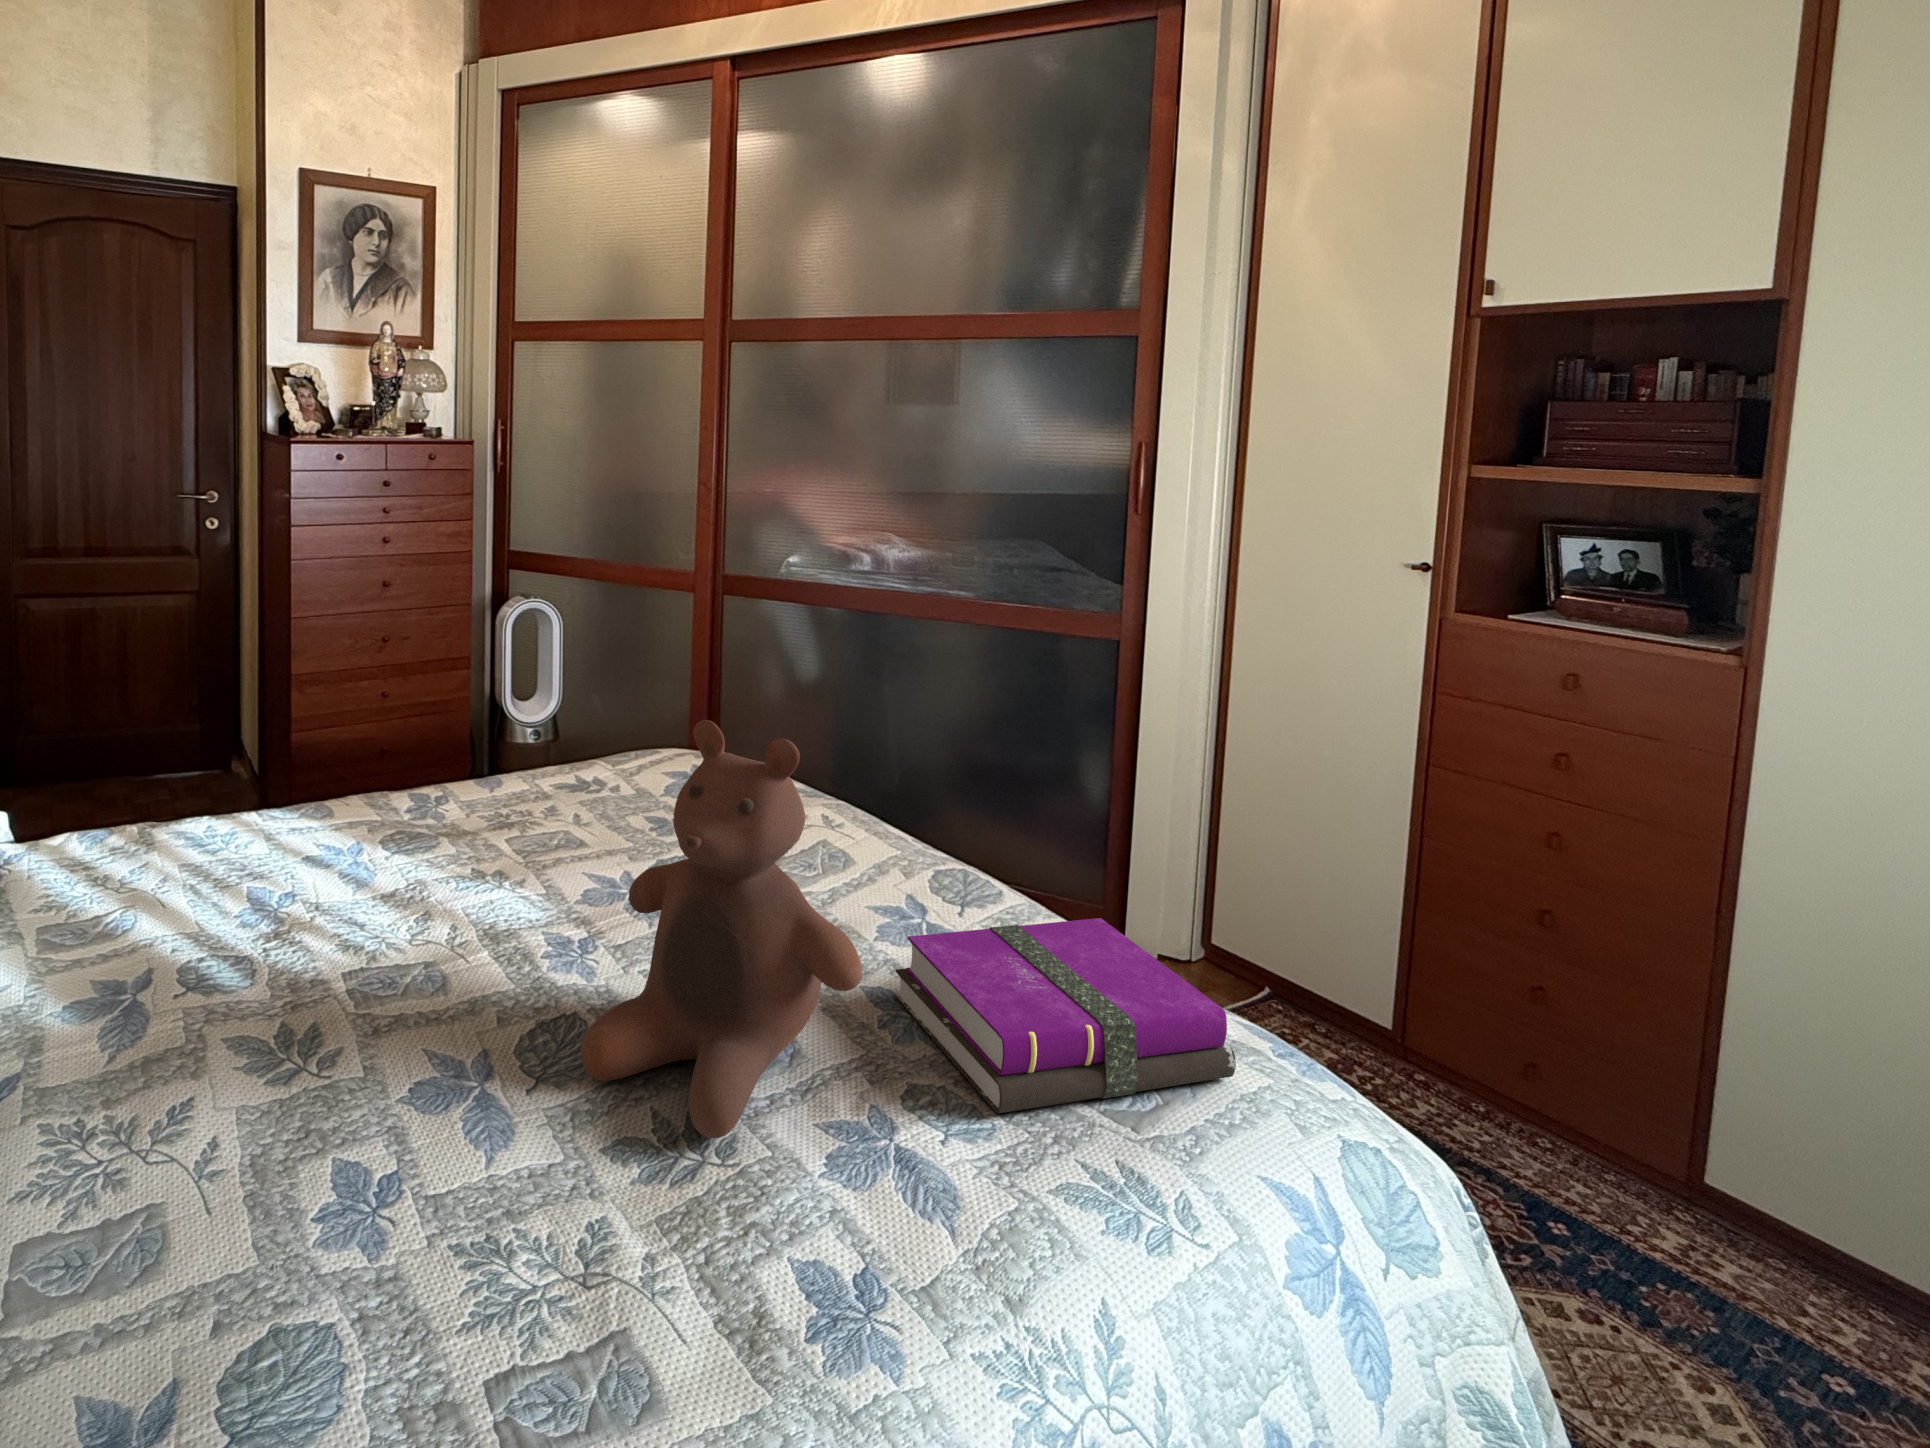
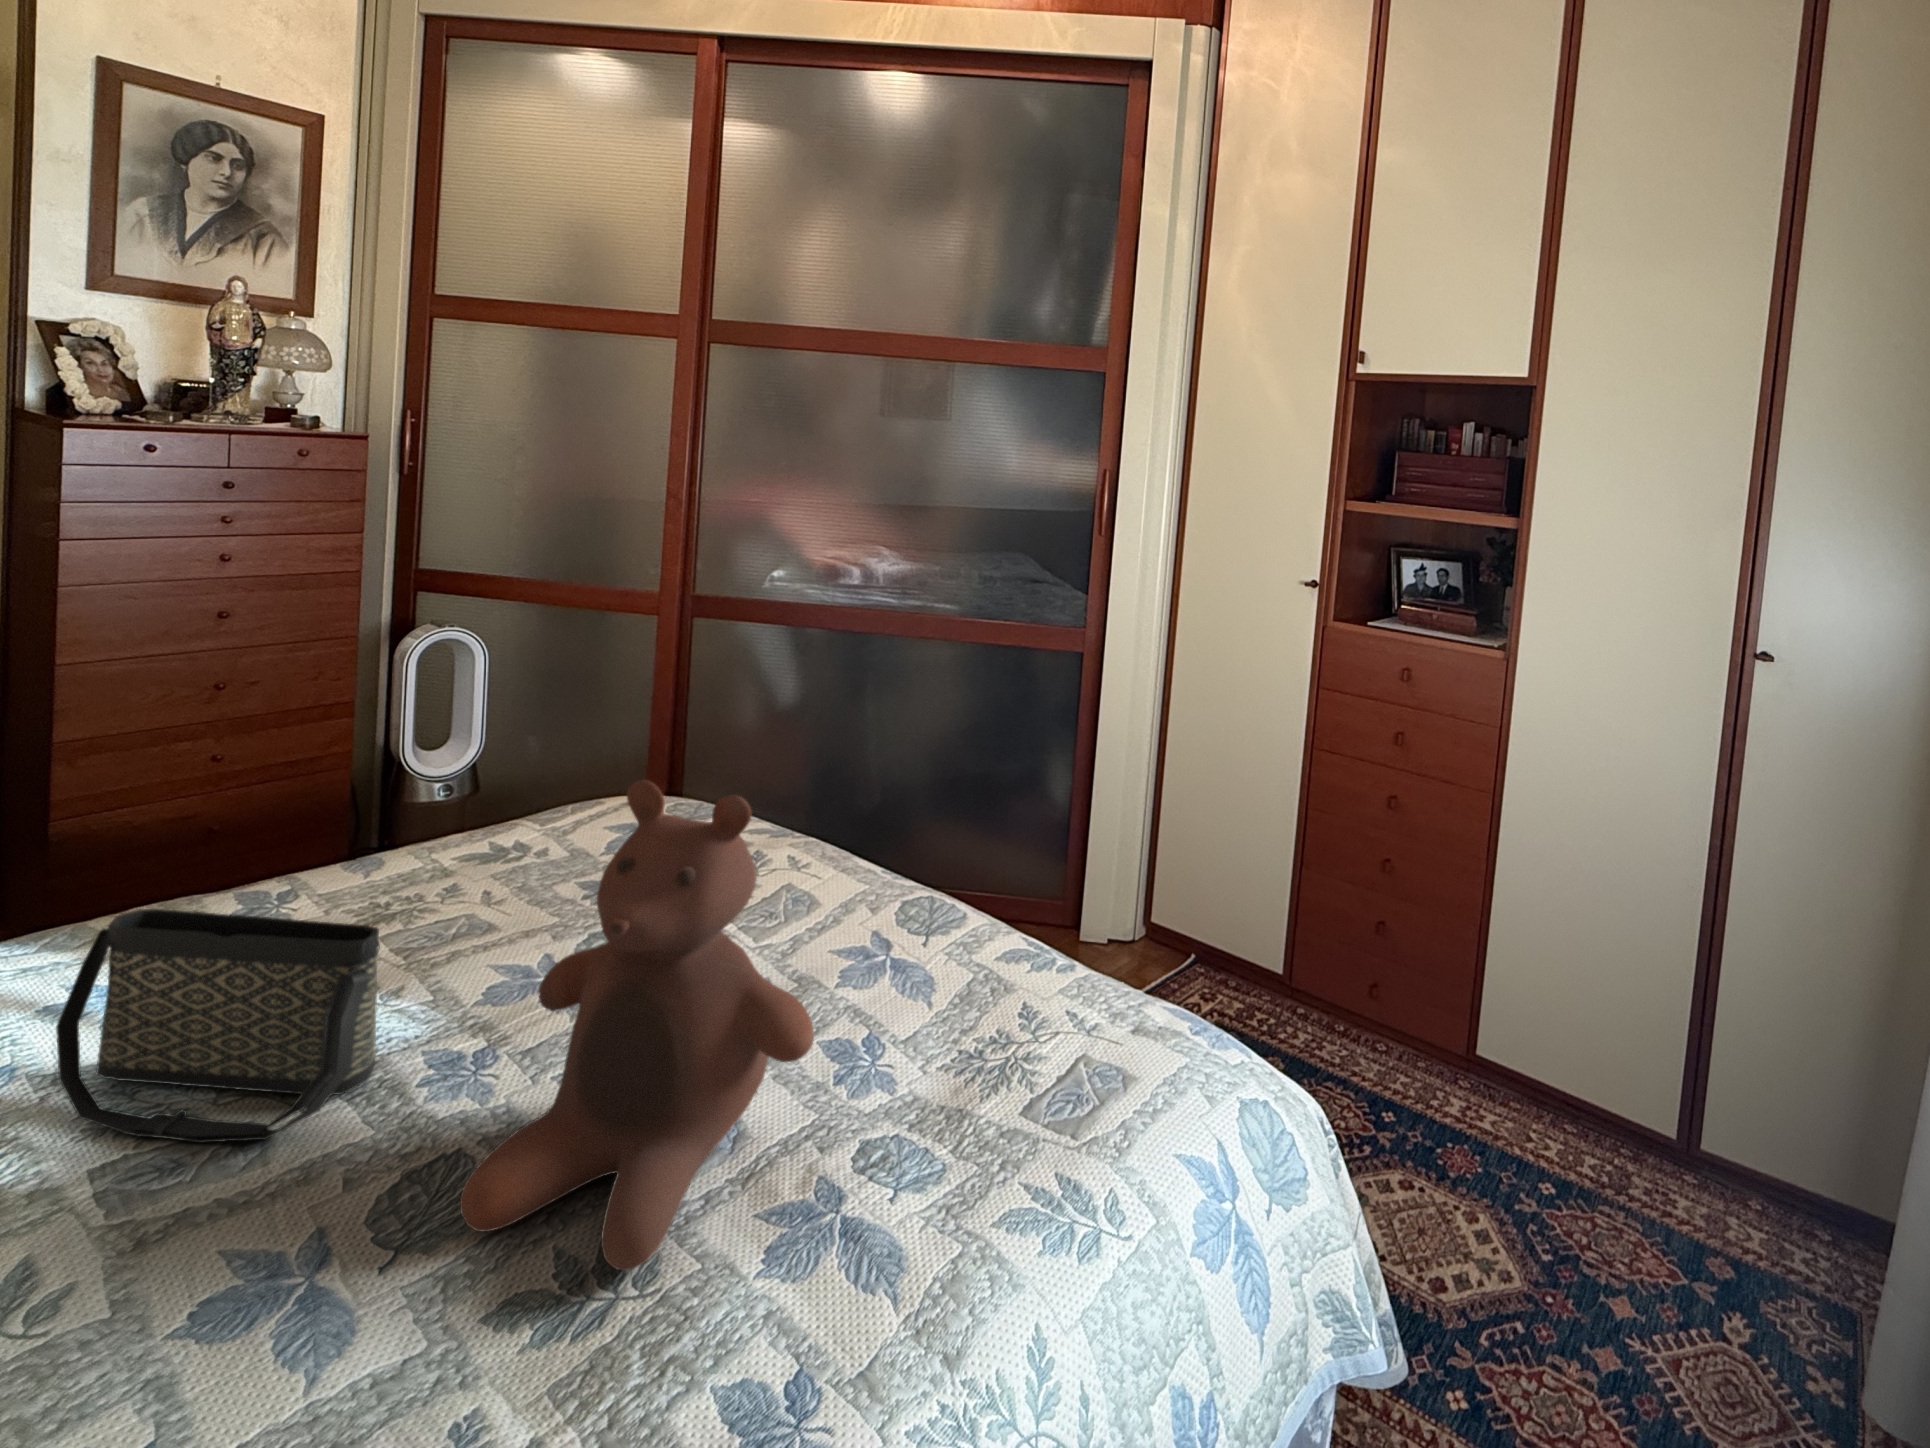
handbag: none [317,793,513,977] -> present [56,909,380,1143]
notebook: present [894,918,1236,1113] -> none [851,927,1160,1153]

